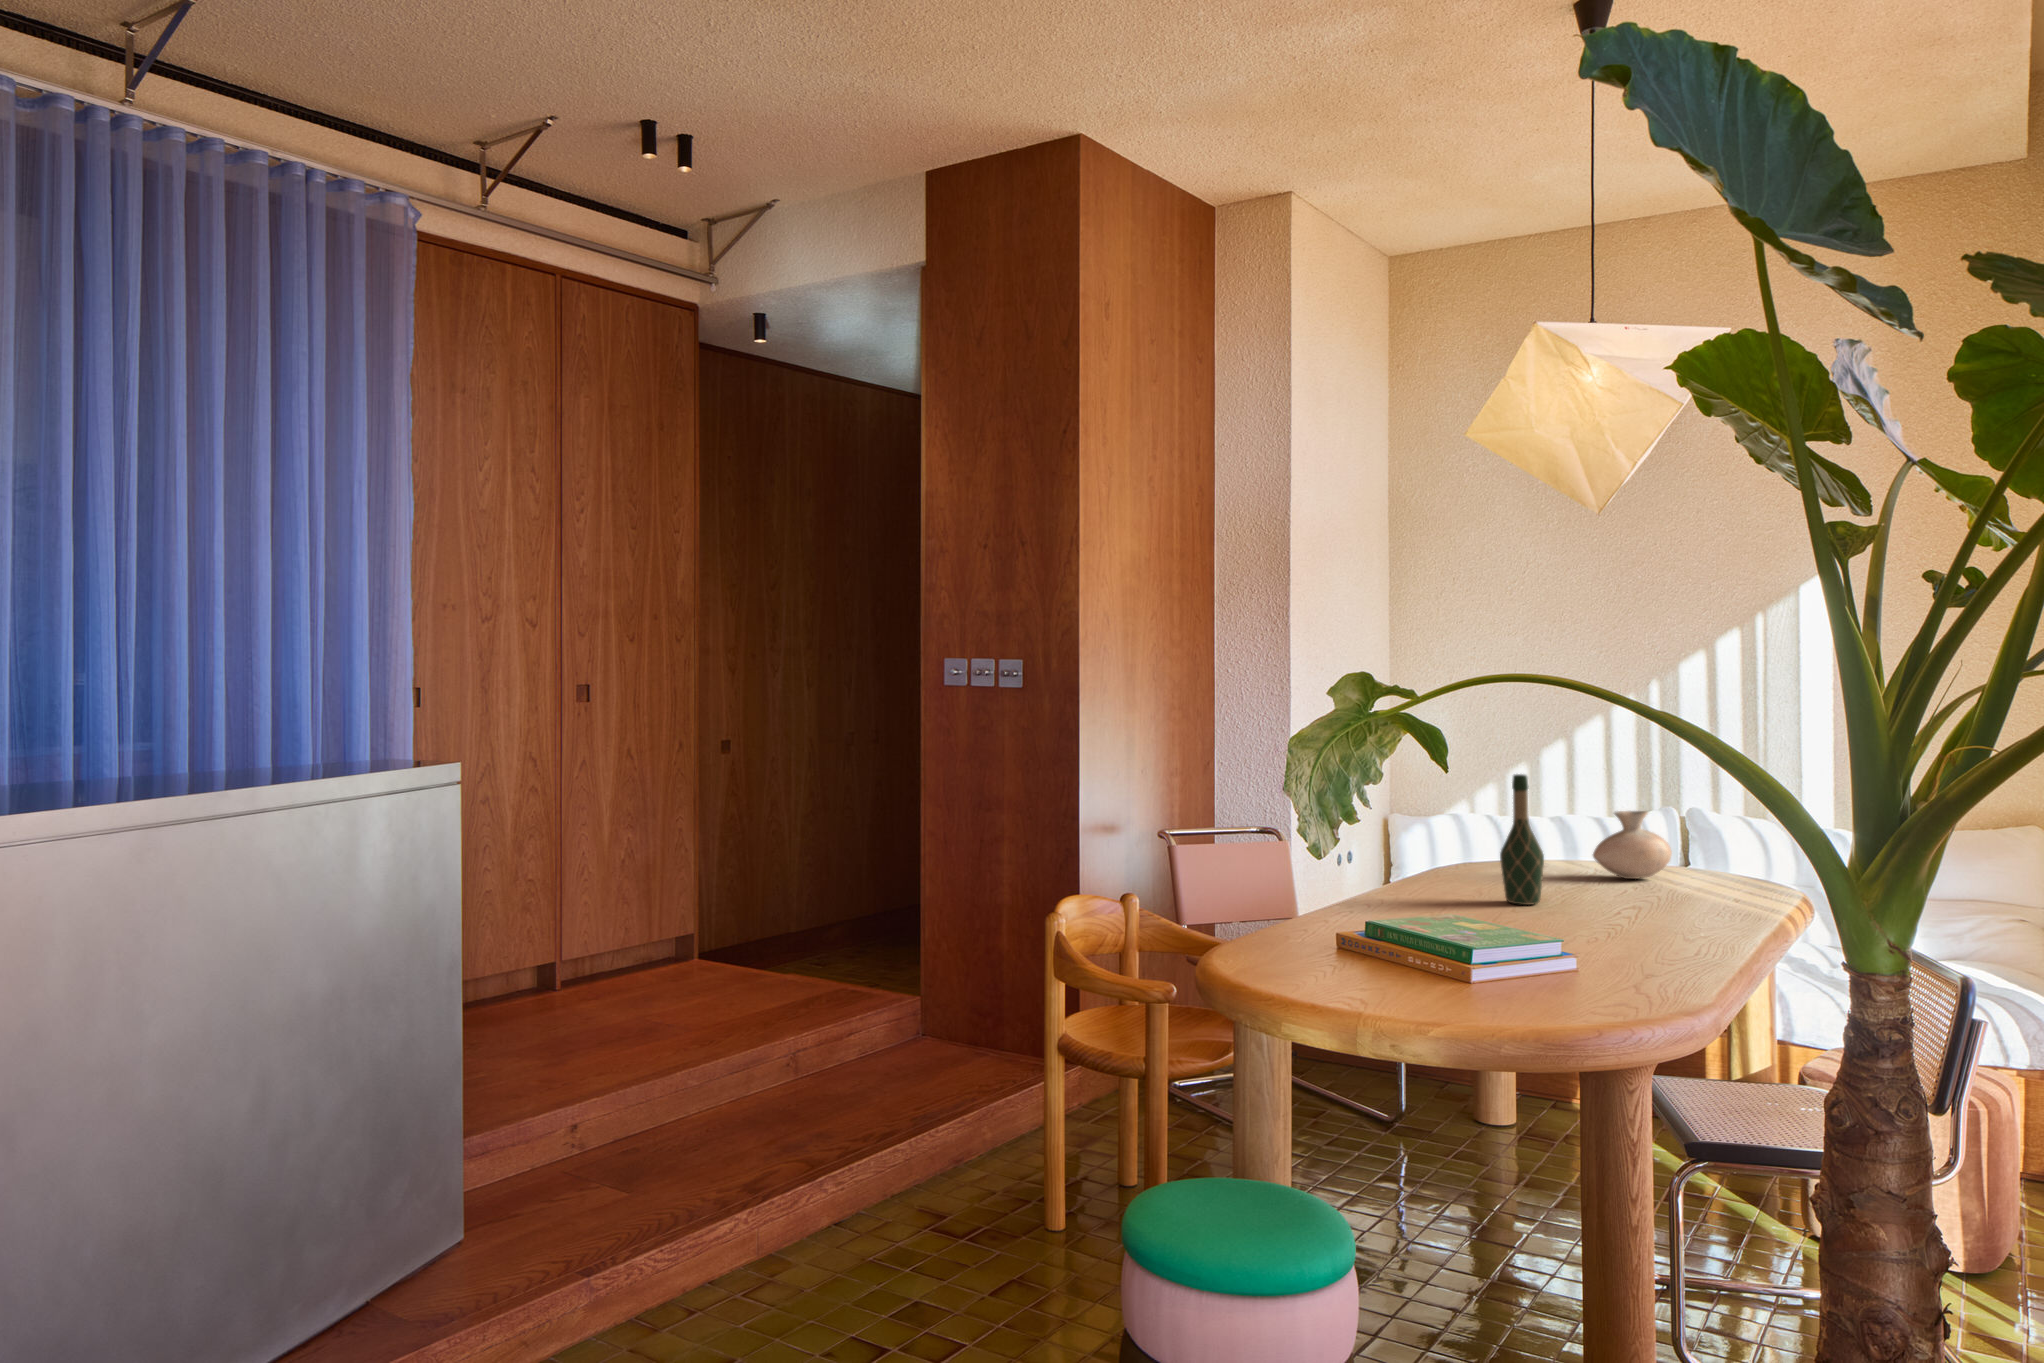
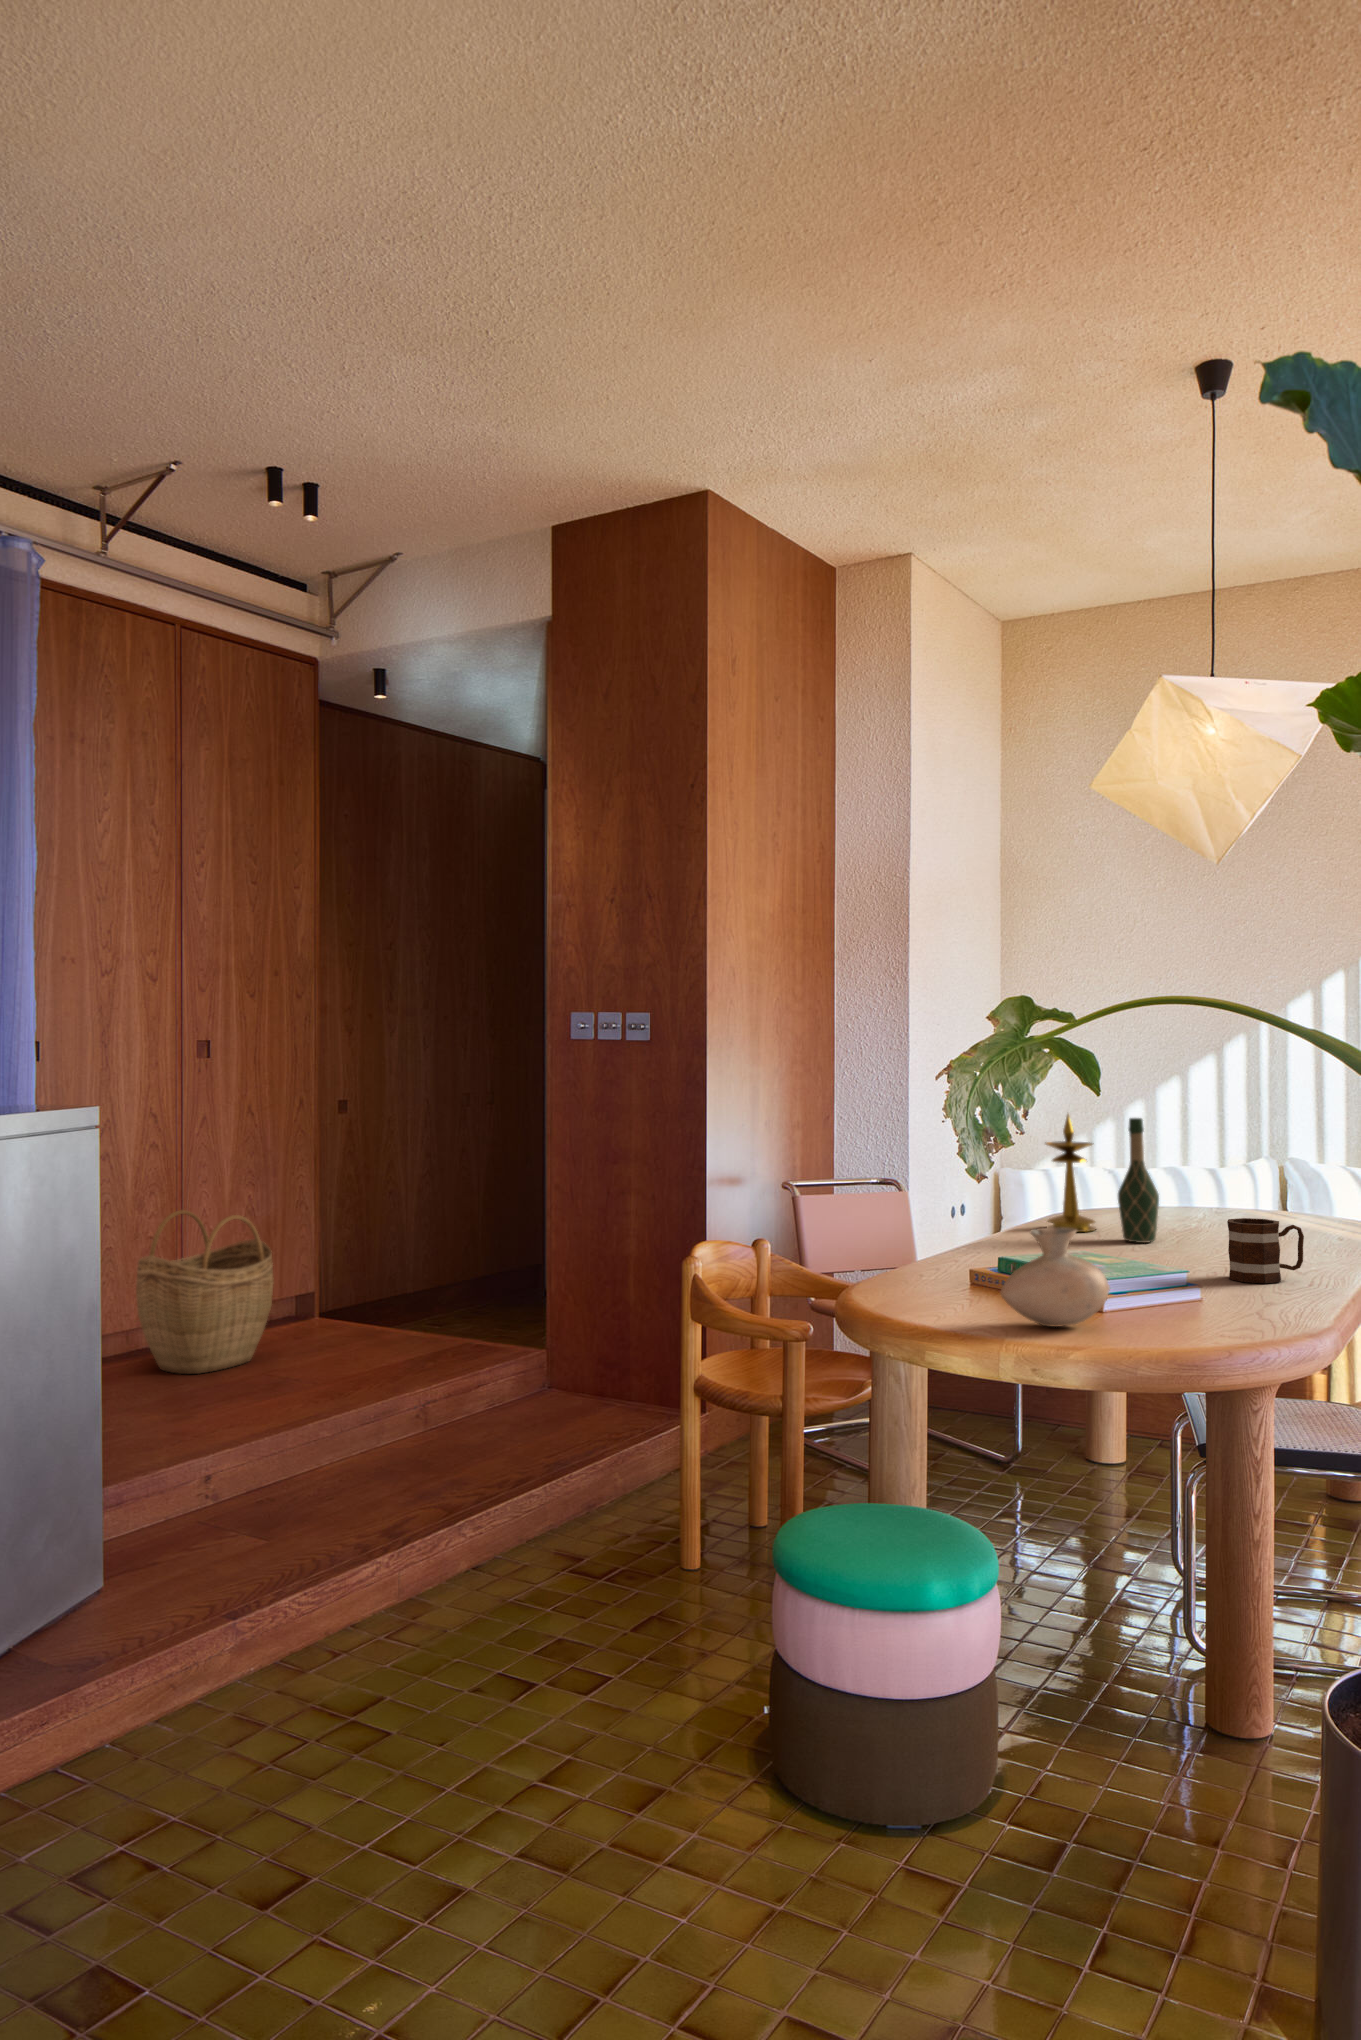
candlestick: none [1424,767,1478,892] -> present [1046,1114,1096,1232]
vase: present [1593,811,1672,879] -> present [1000,1228,1110,1327]
woven basket: none [525,855,659,1015] -> present [136,1210,273,1374]
mug: none [1613,884,1697,954] -> present [1227,1218,1304,1283]

